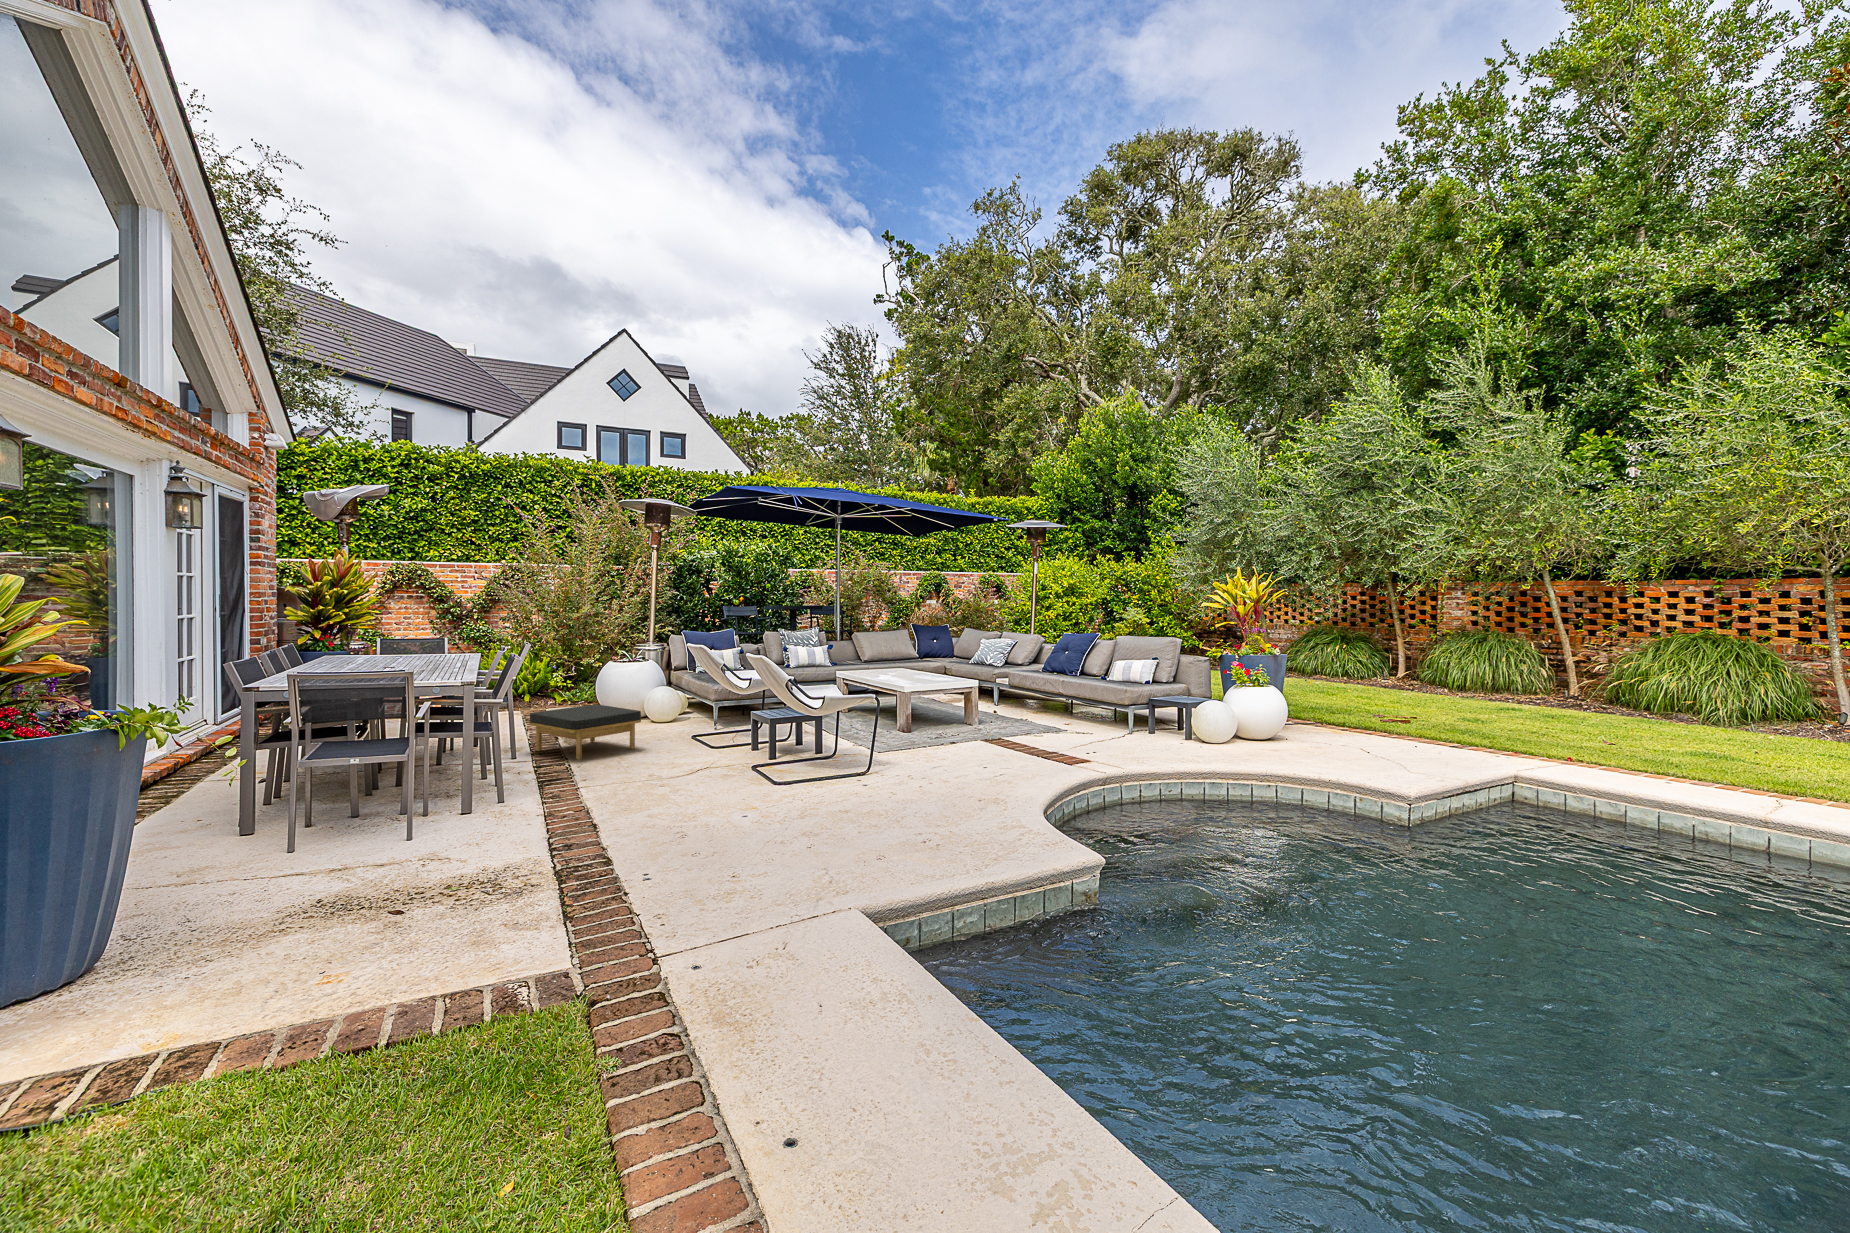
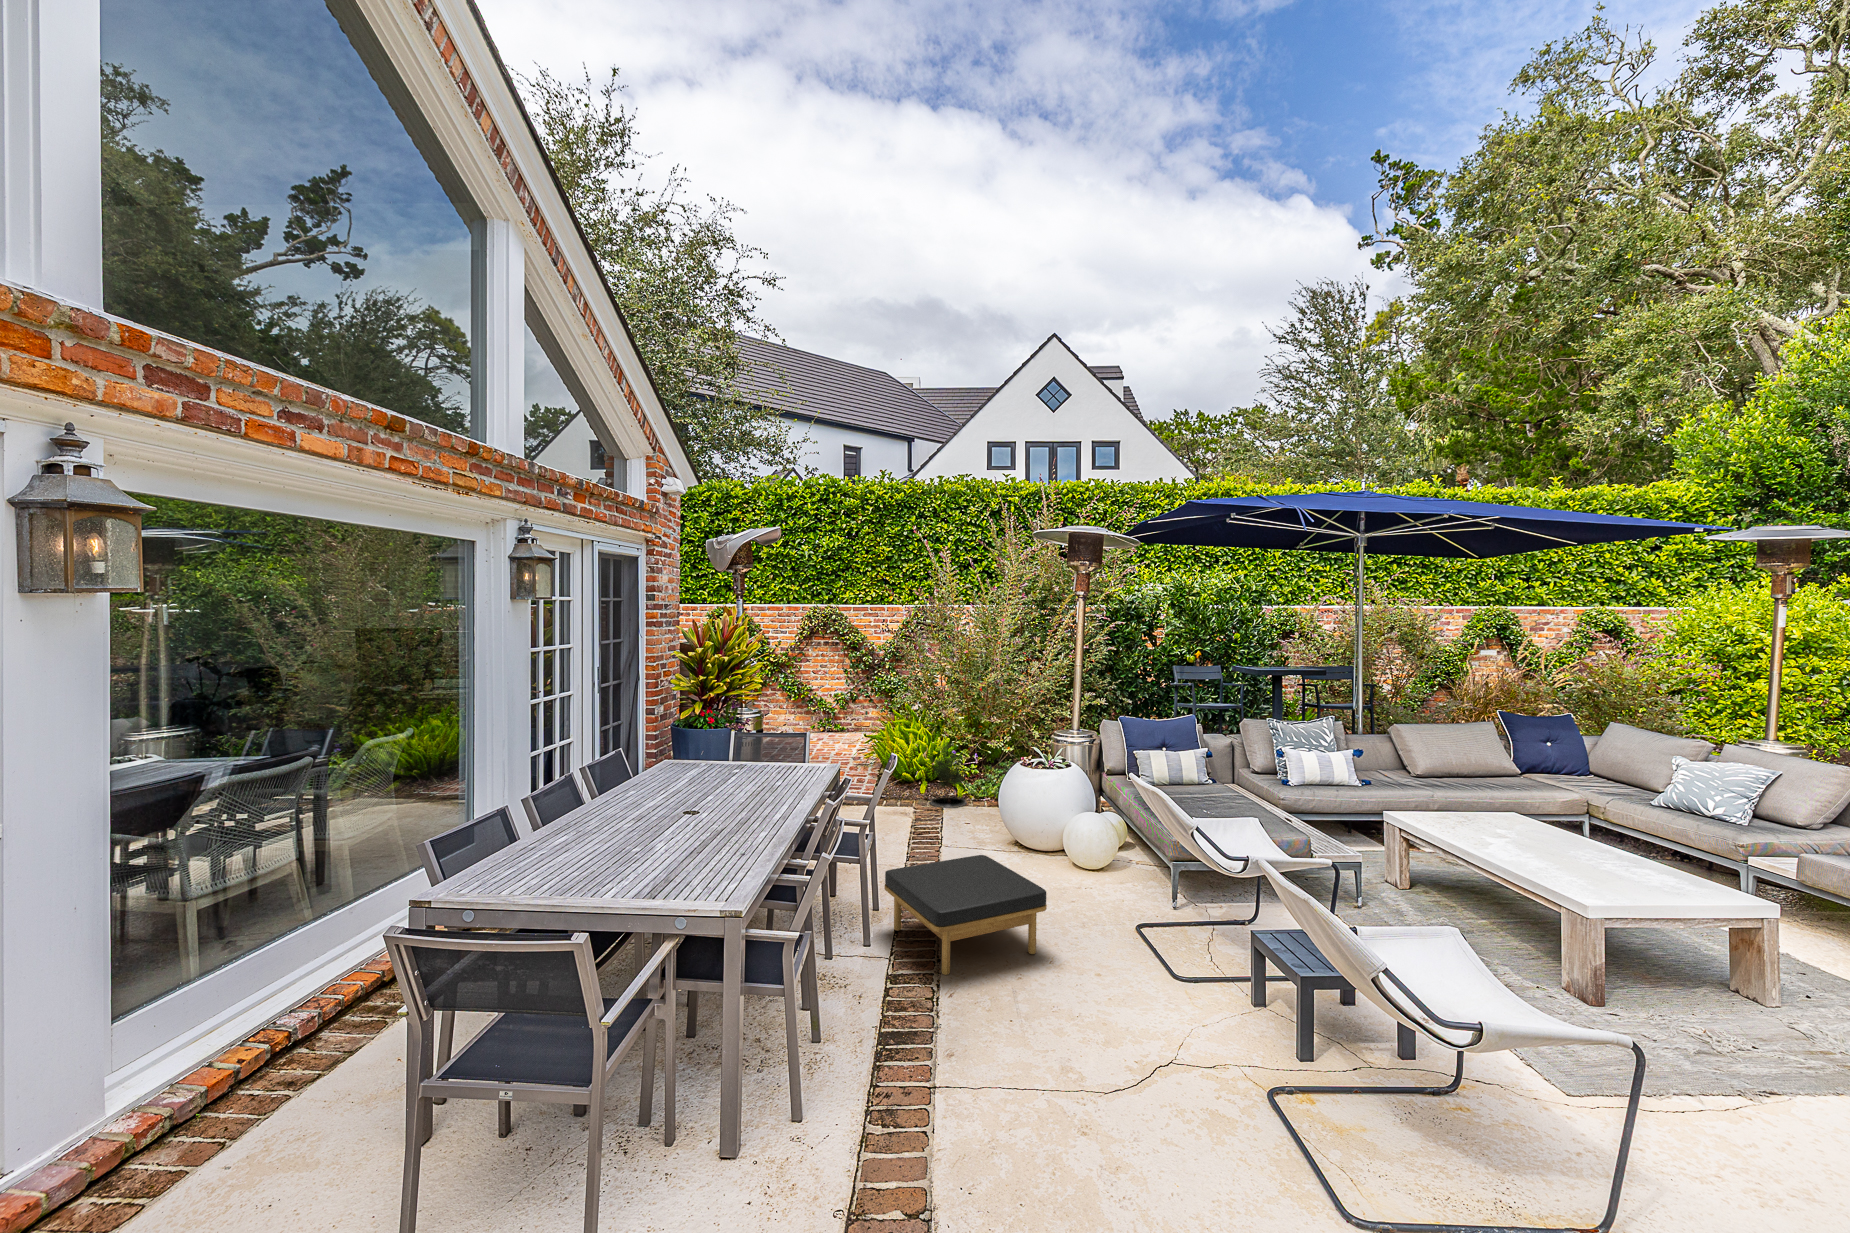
potted tree: none [536,656,569,710] -> present [930,741,967,808]

